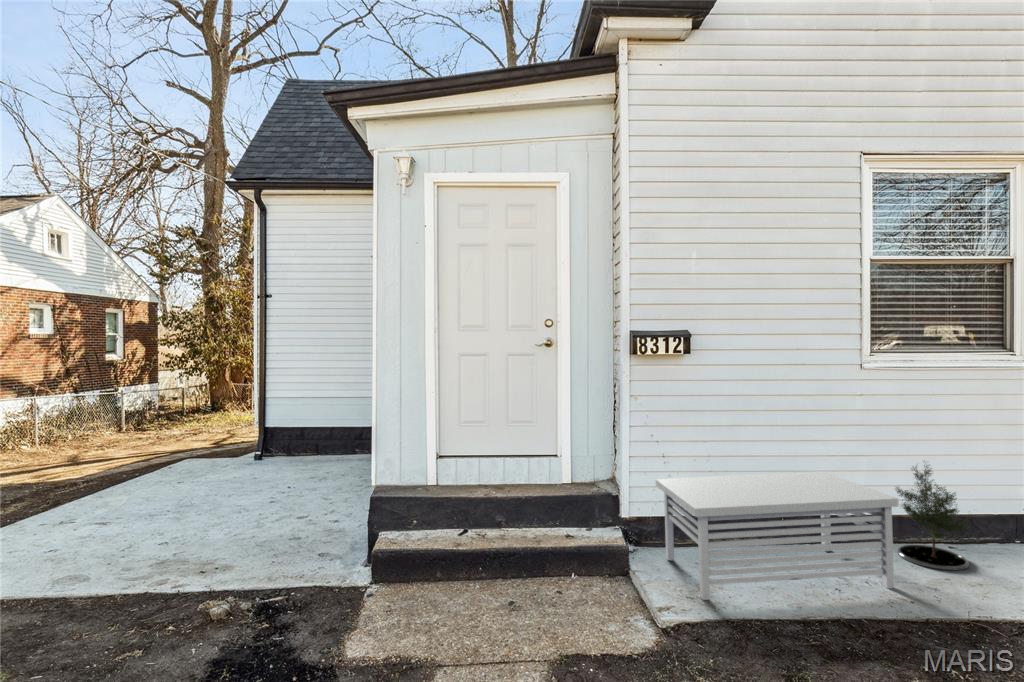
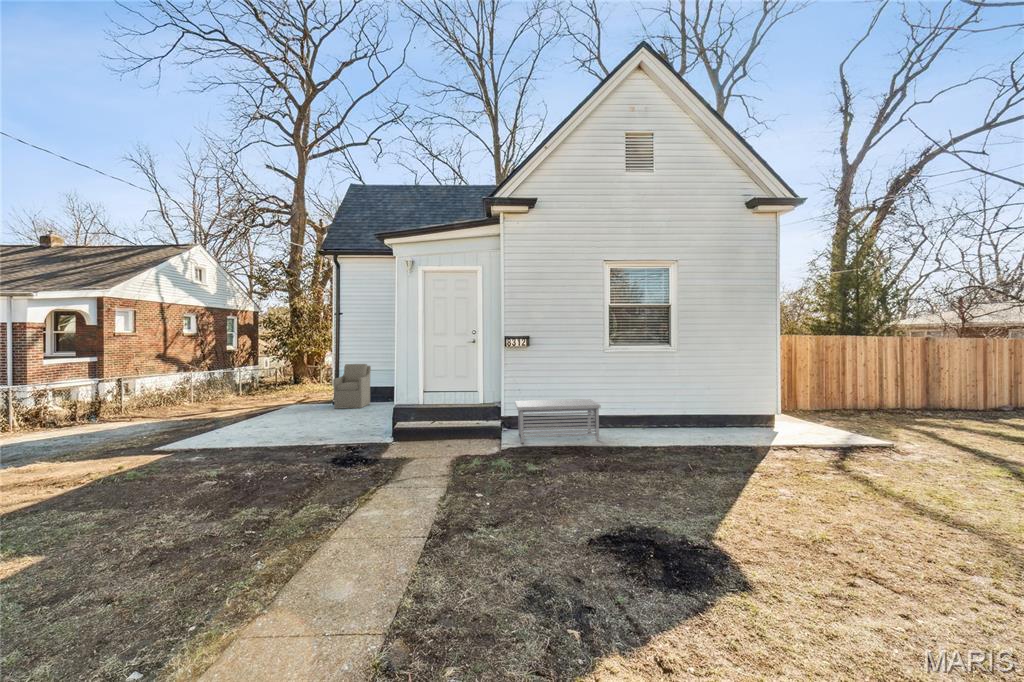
chair: none [254,385,324,468] -> present [333,364,371,409]
potted tree: present [897,465,971,571] -> none [616,392,642,437]

